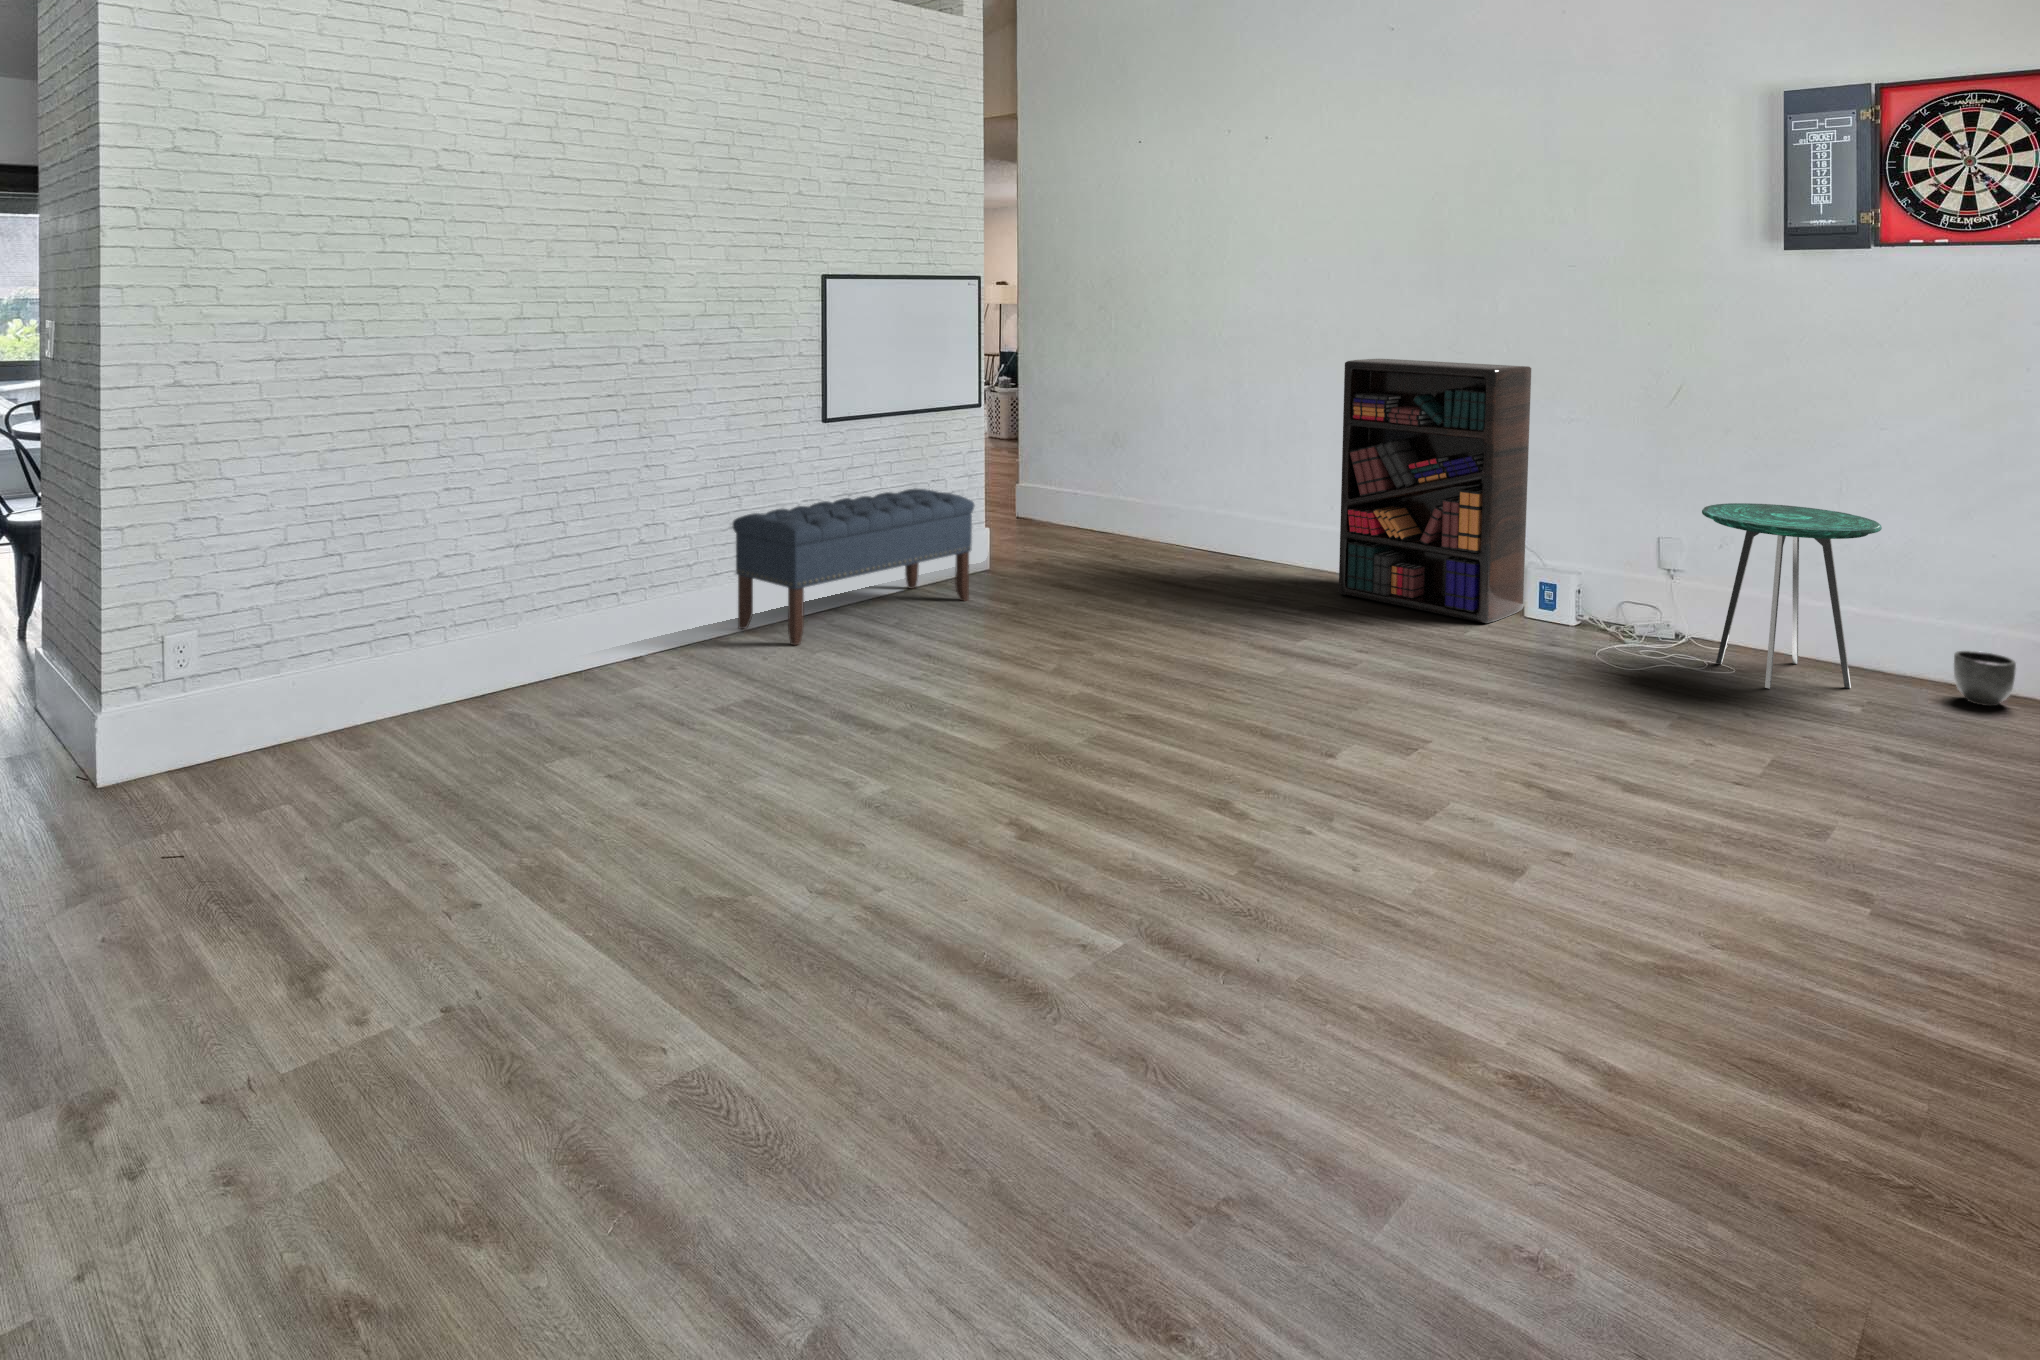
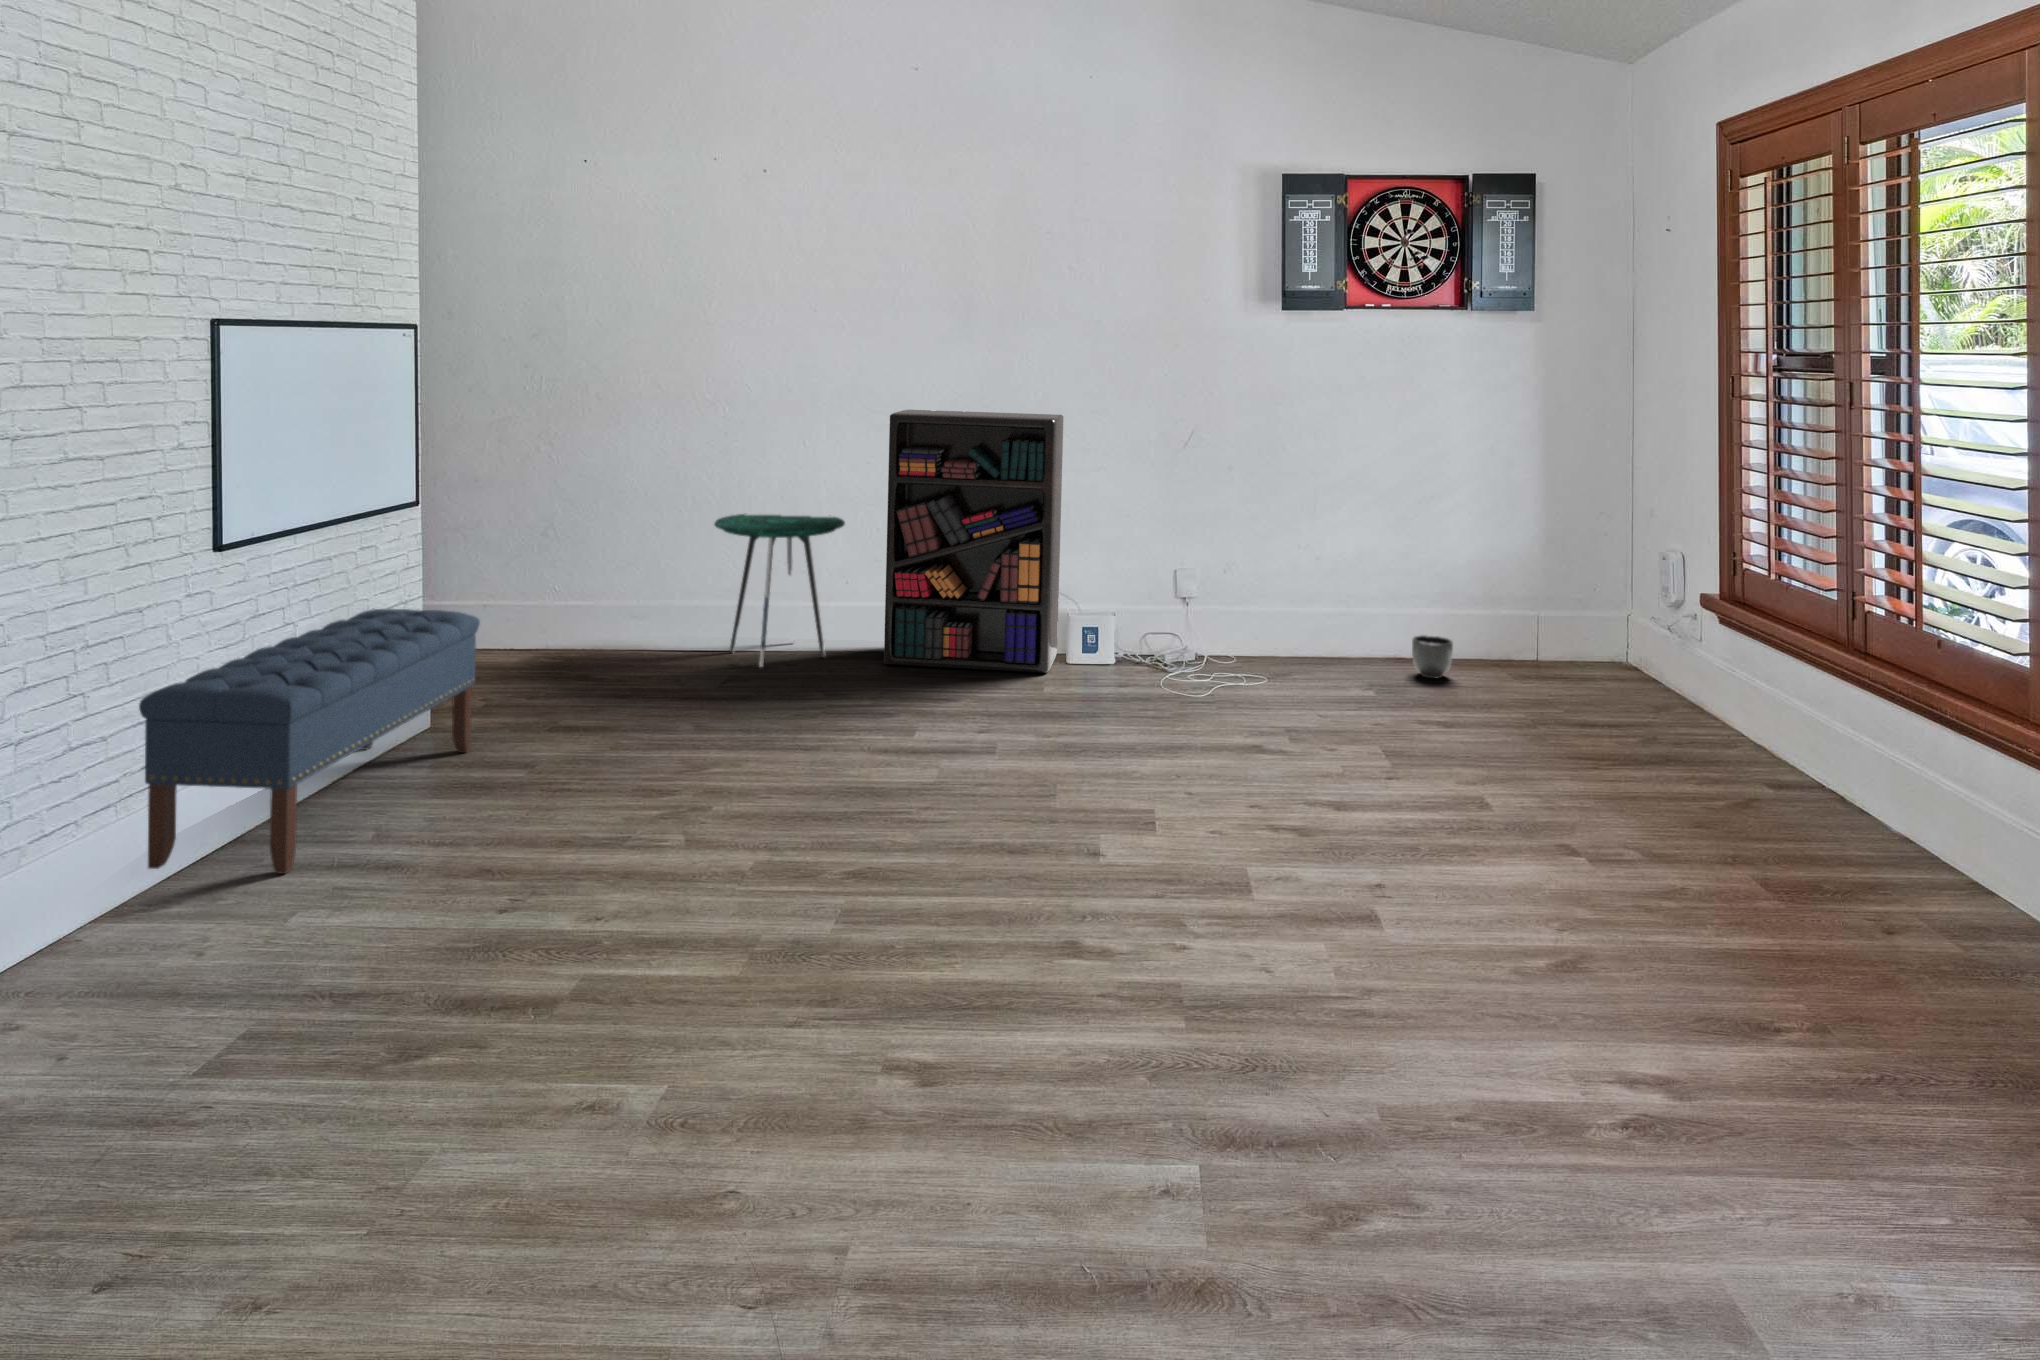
side table: present [1702,503,1882,688] -> present [714,514,845,667]

